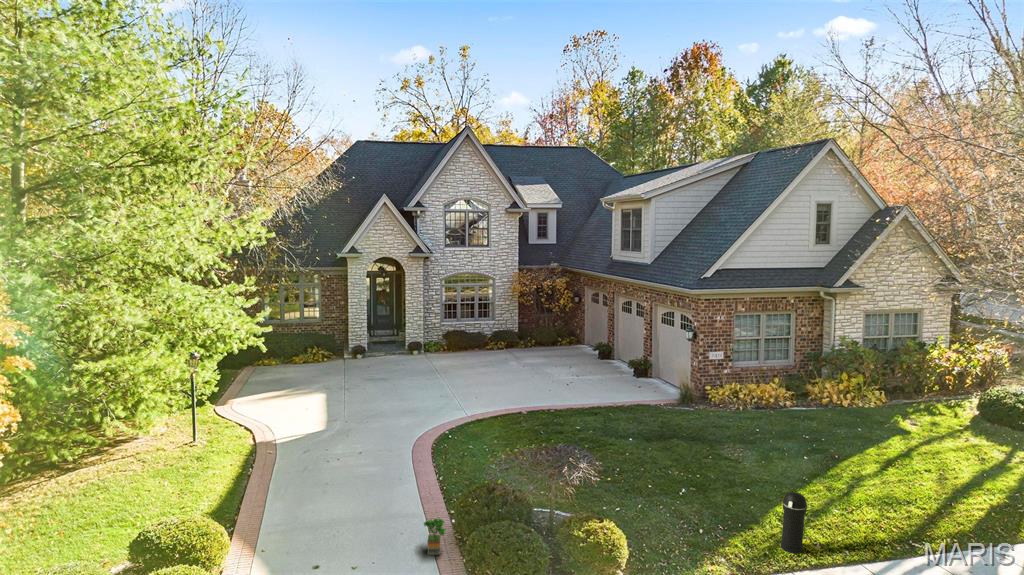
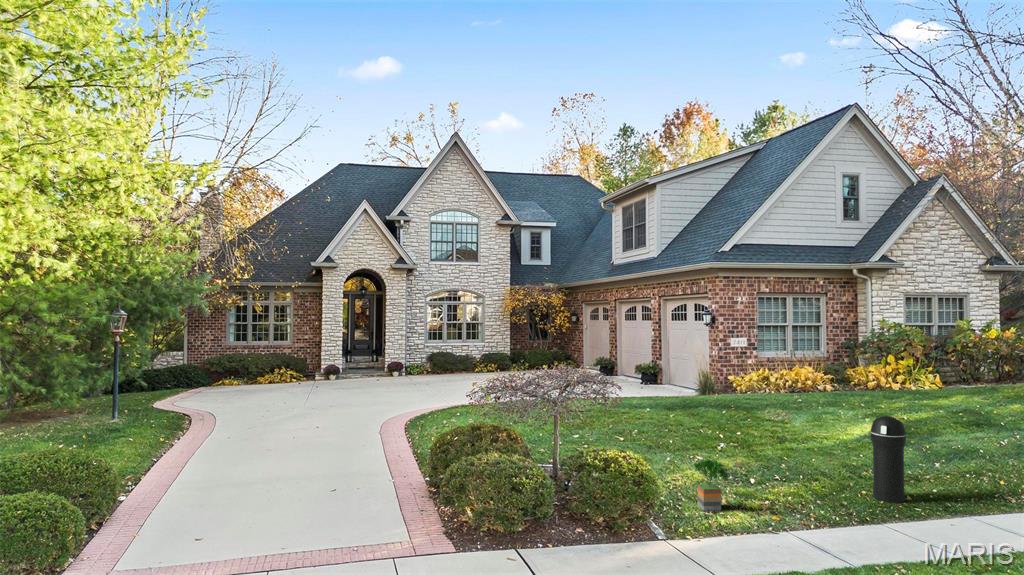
potted tree: present [424,519,446,555] -> present [694,459,728,511]

